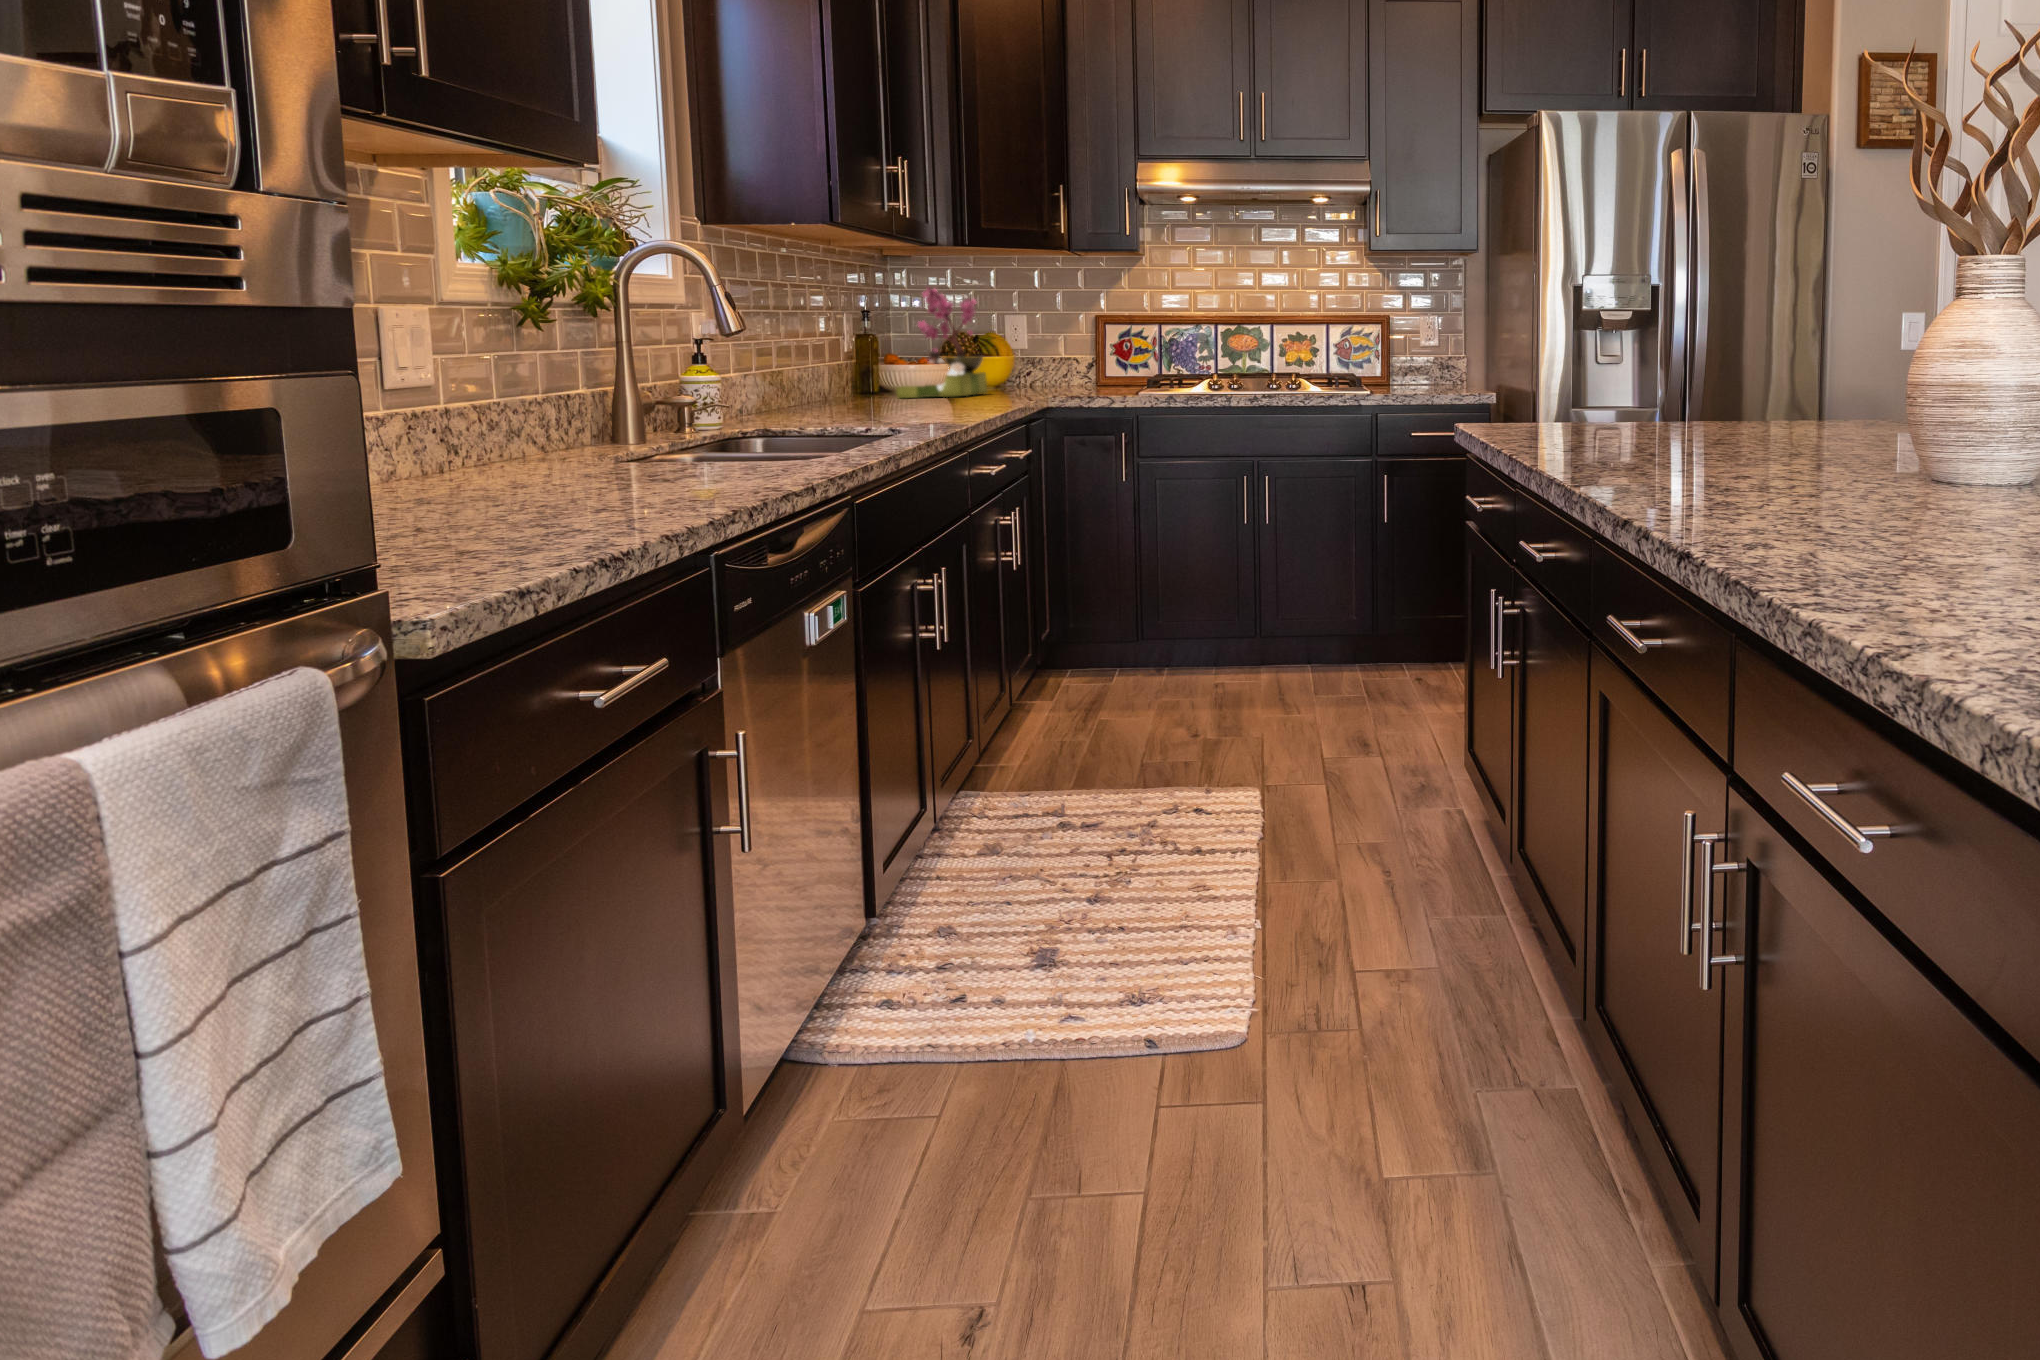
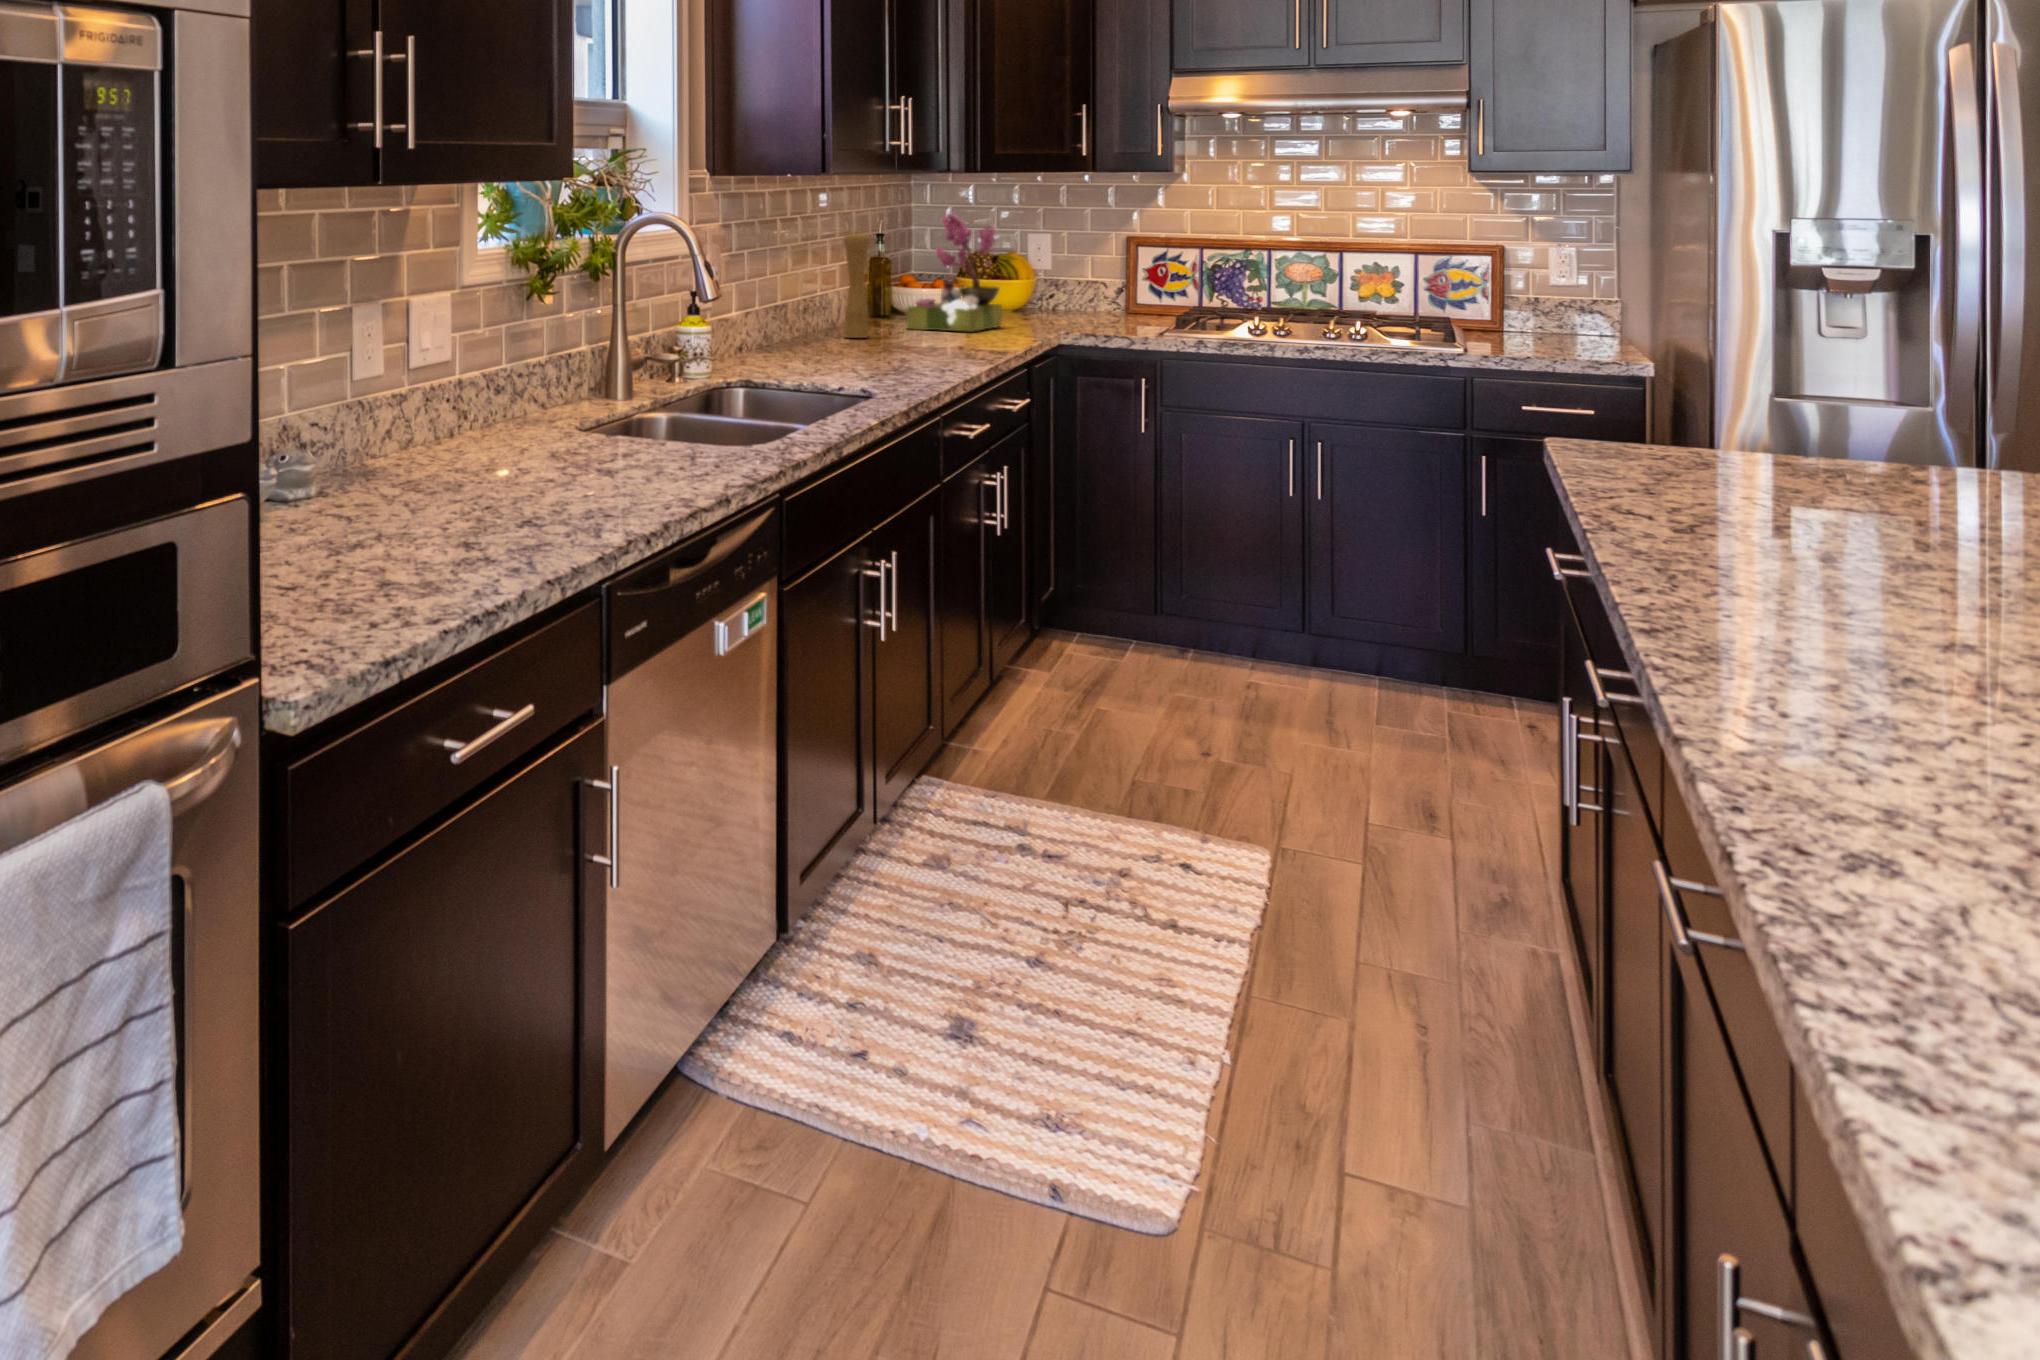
pepper mill: none [830,299,864,404] -> present [843,232,870,338]

